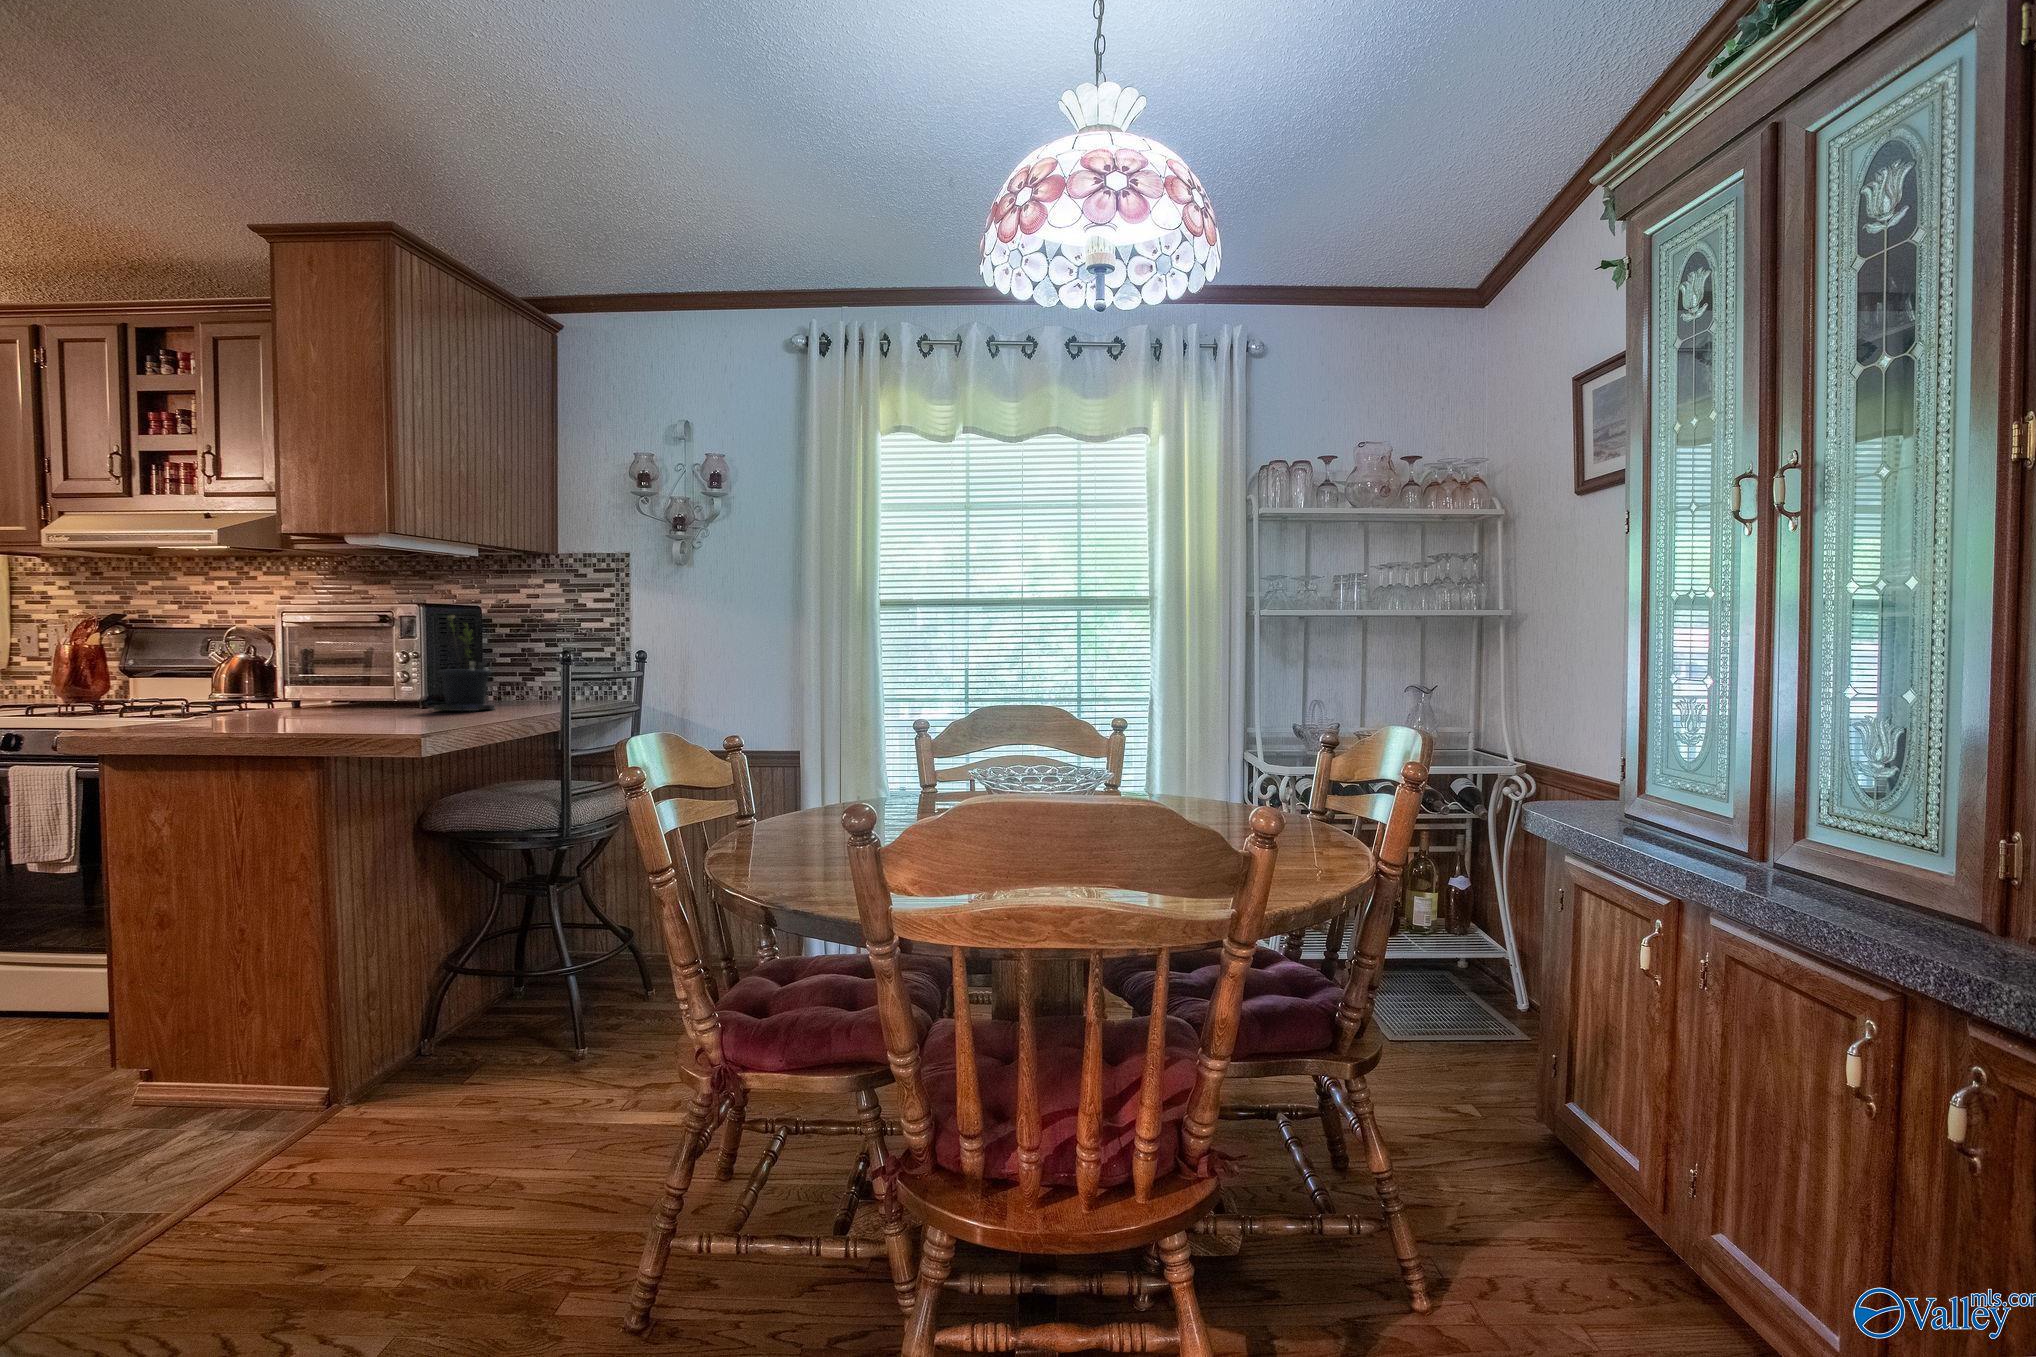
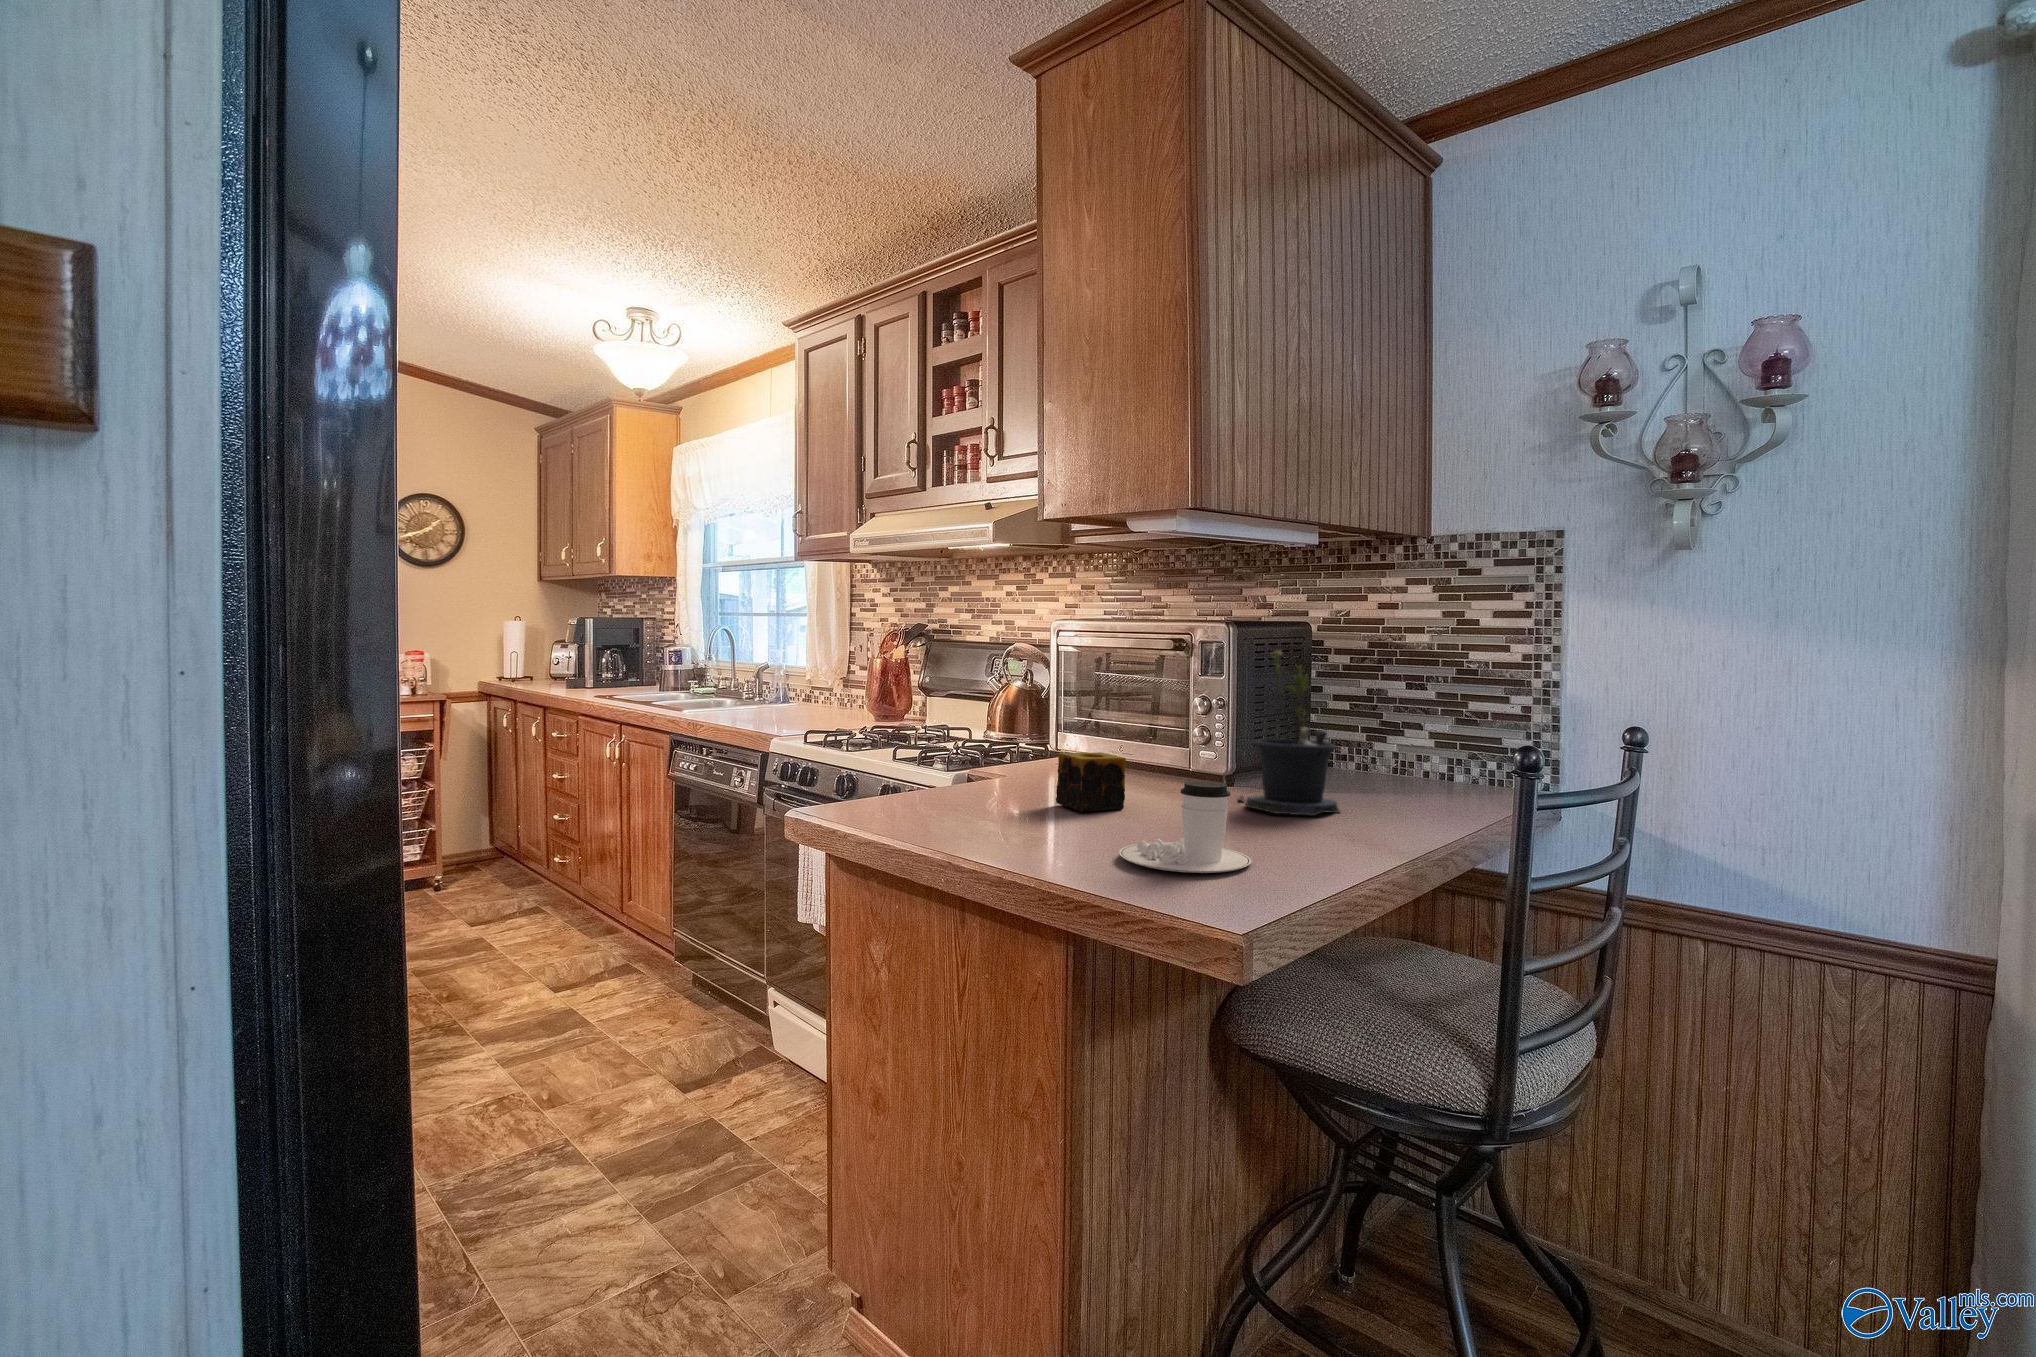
coffee cup: none [344,679,432,724] -> present [1119,781,1252,873]
candle: none [289,683,345,717] -> present [1056,752,1126,811]

